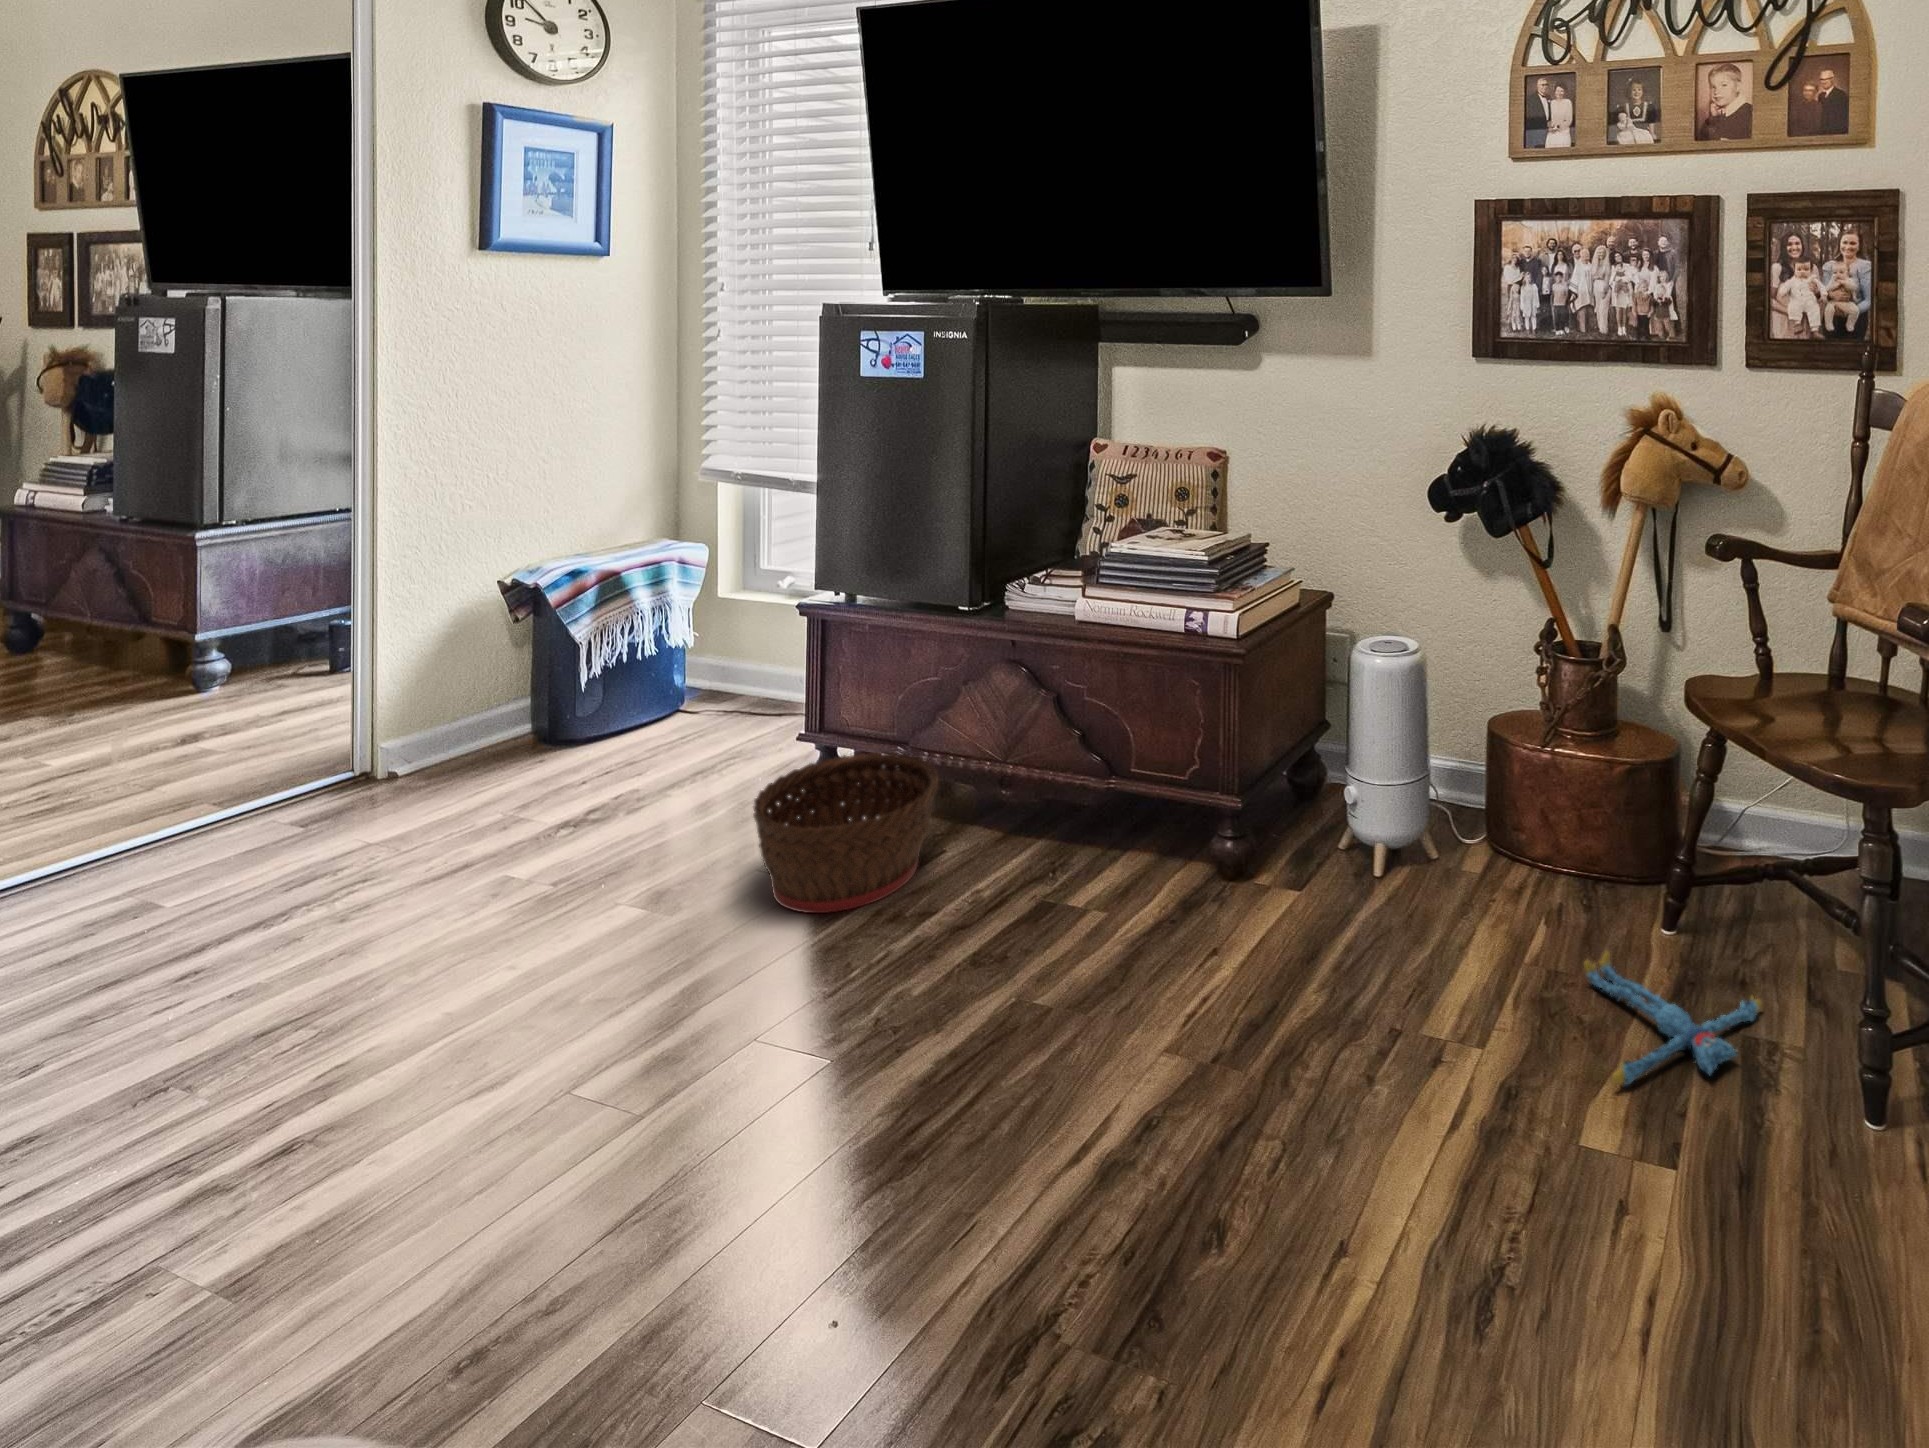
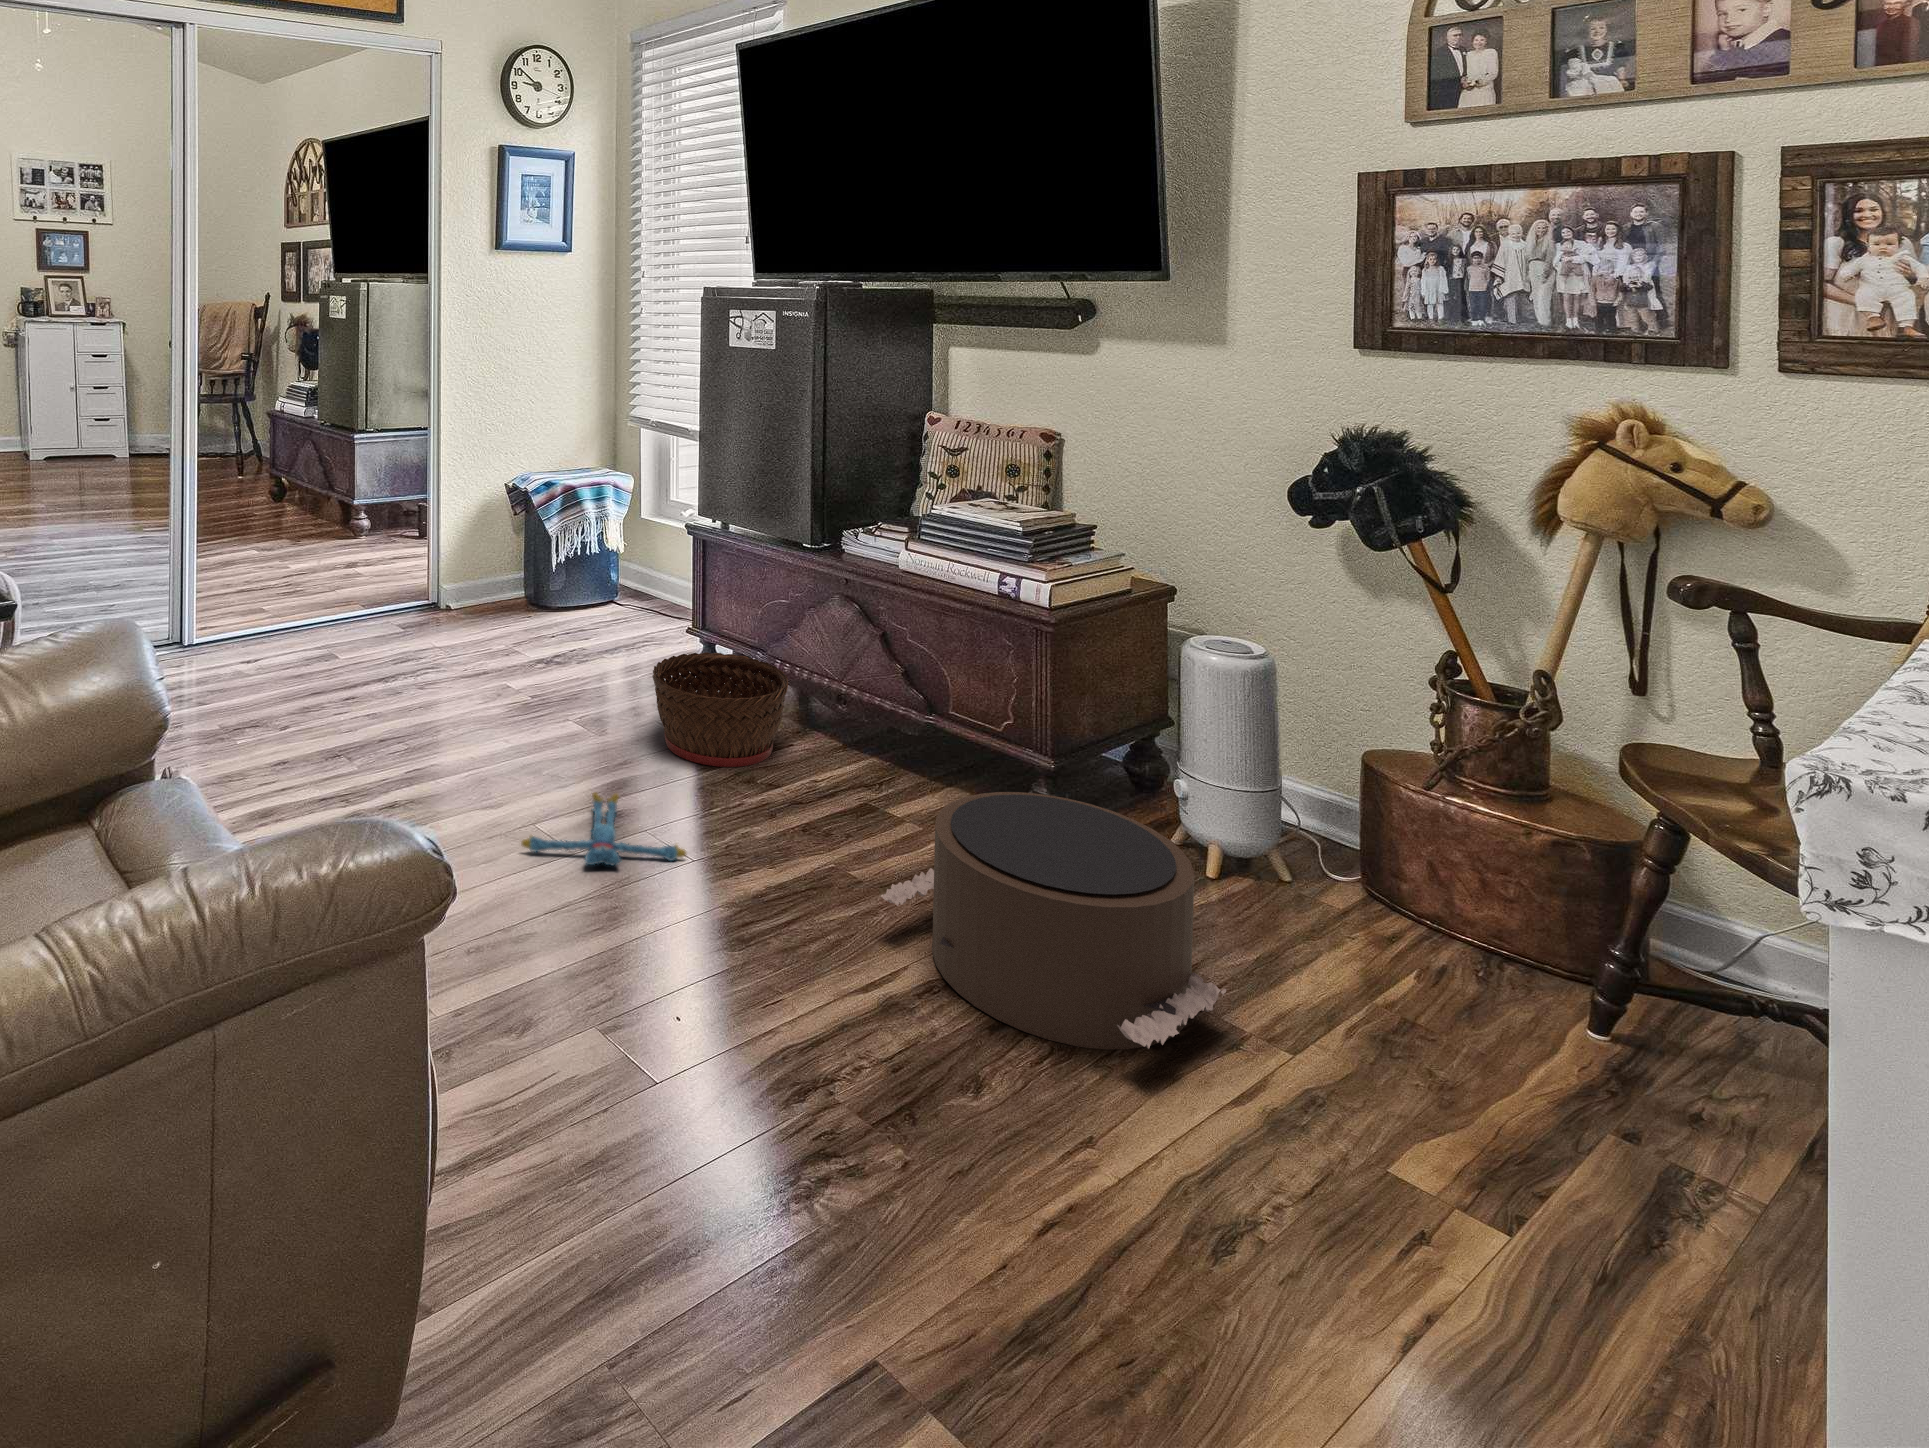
pouf: none [1094,850,1447,1160] -> present [881,792,1226,1049]
plush toy: present [1584,952,1761,1085] -> present [521,792,686,866]

